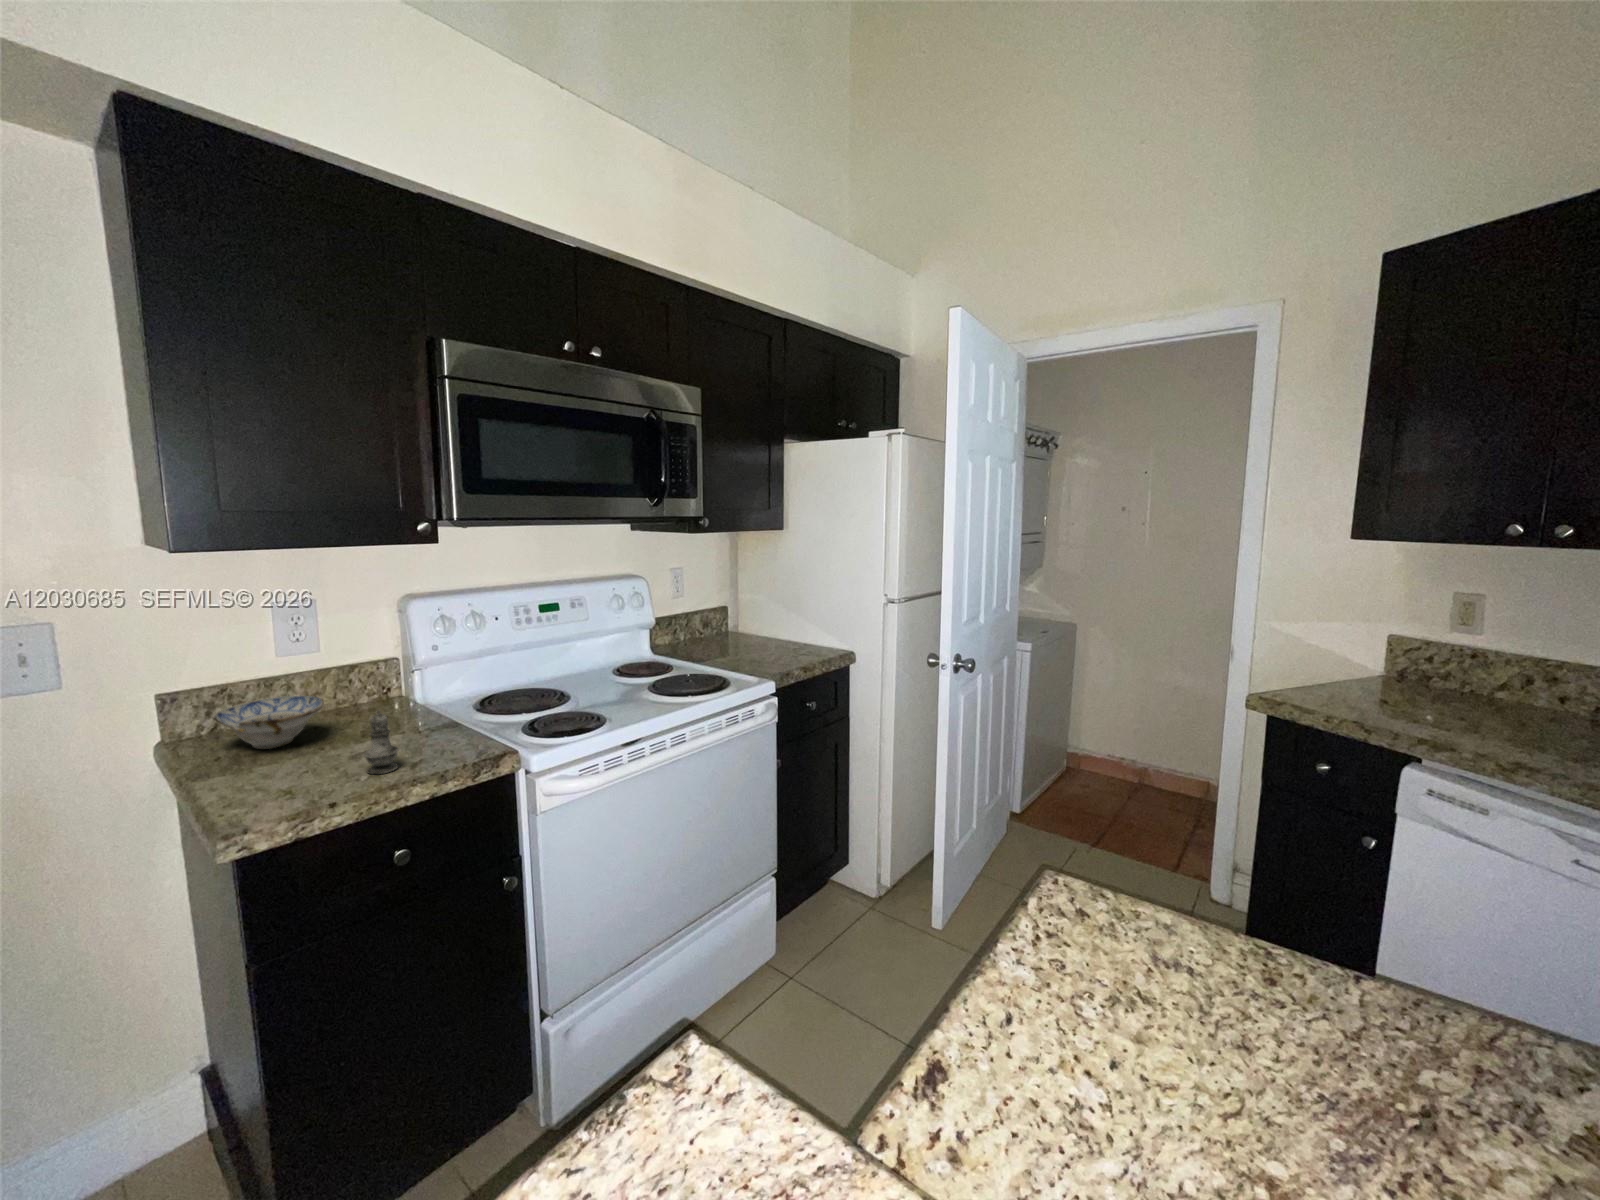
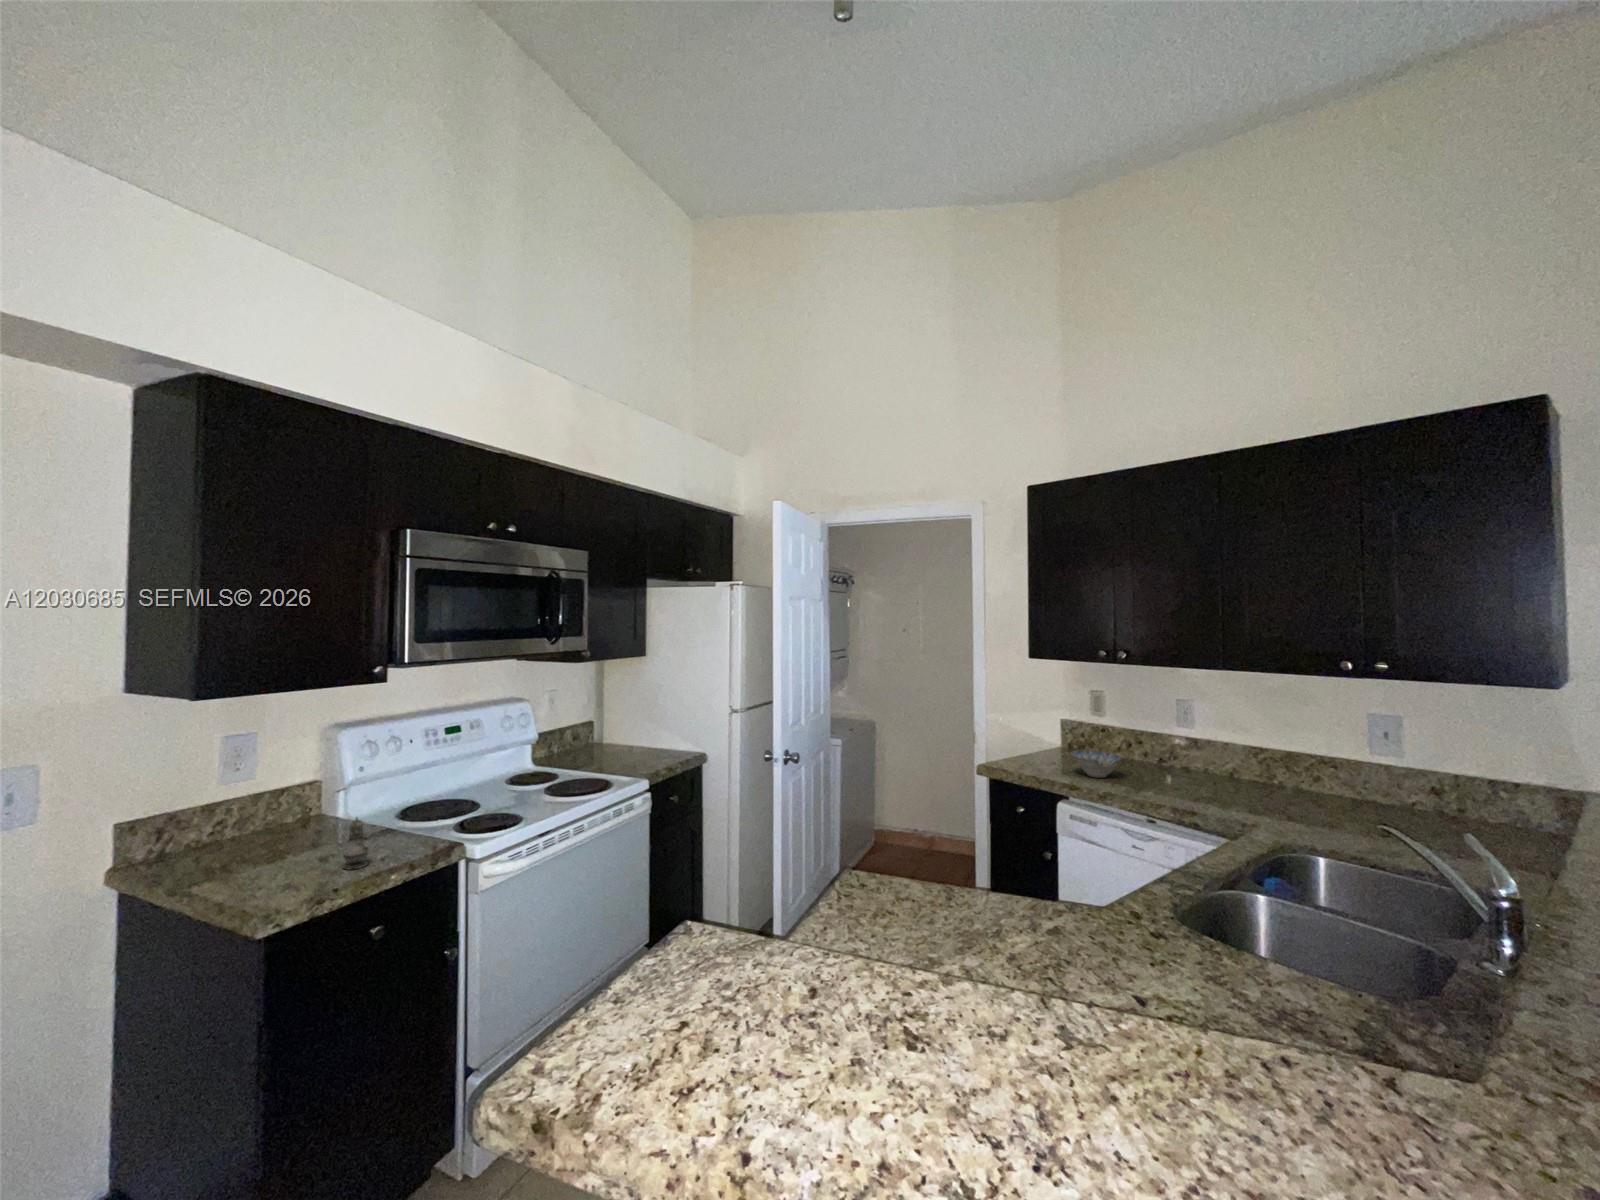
ceramic bowl: present [213,696,324,749] -> present [1070,750,1123,778]

